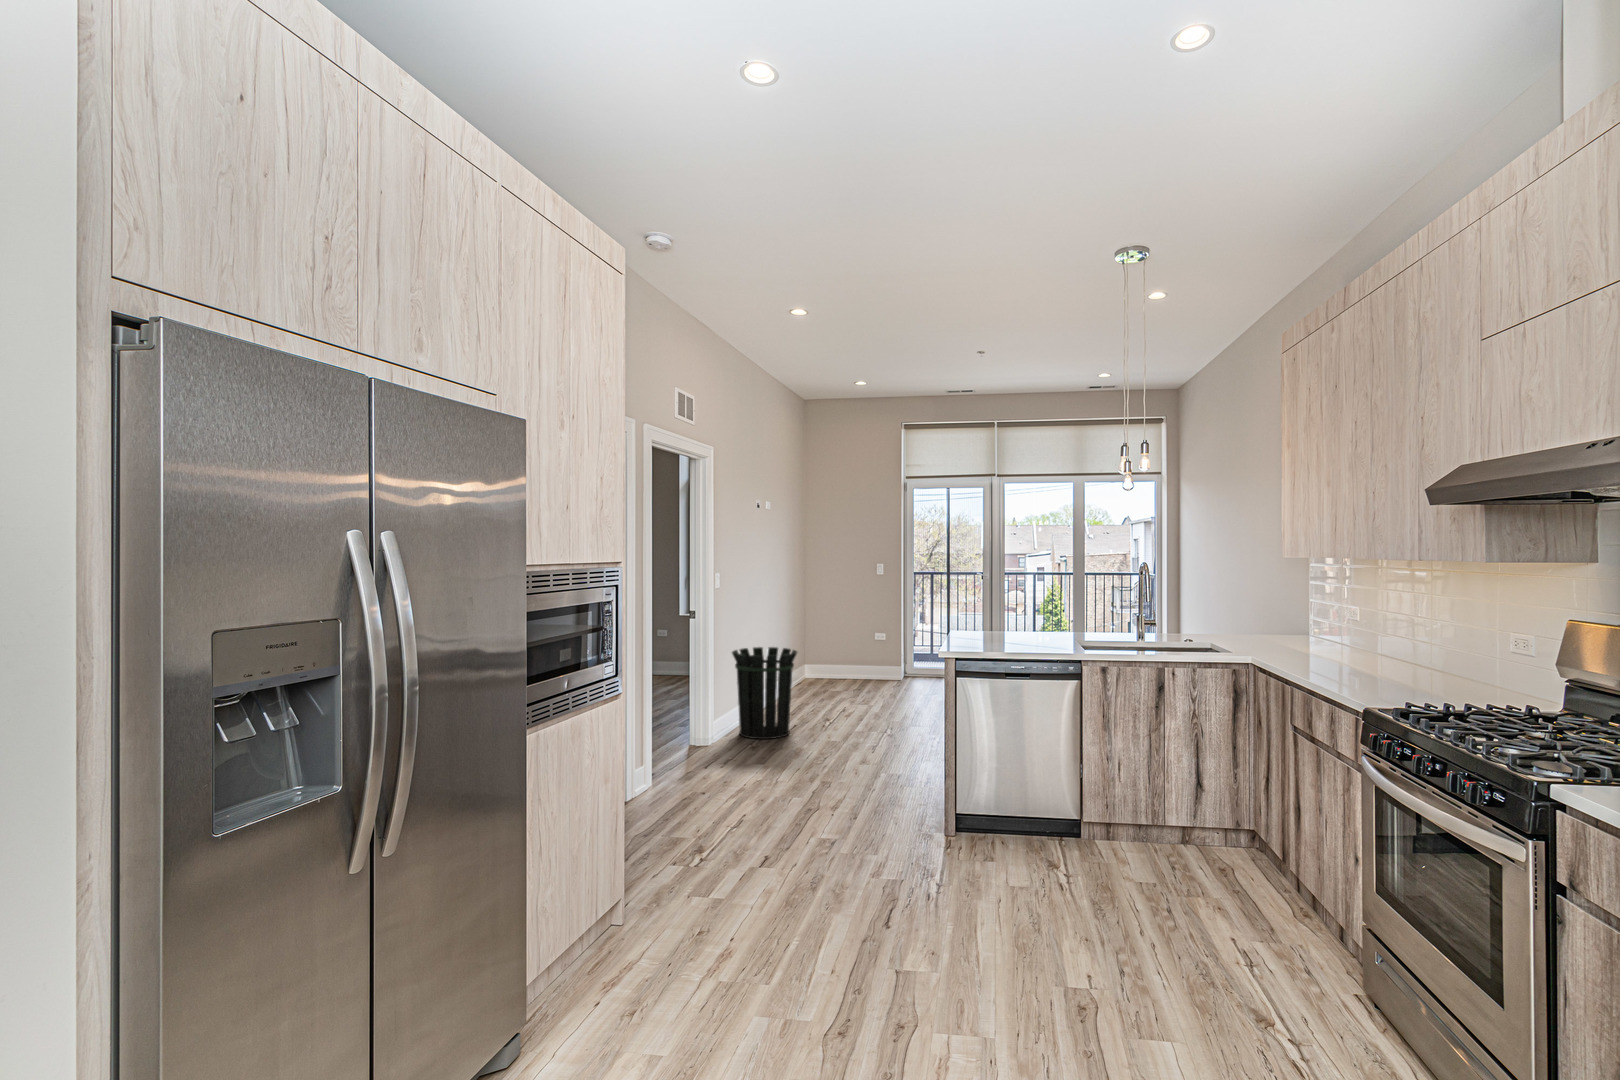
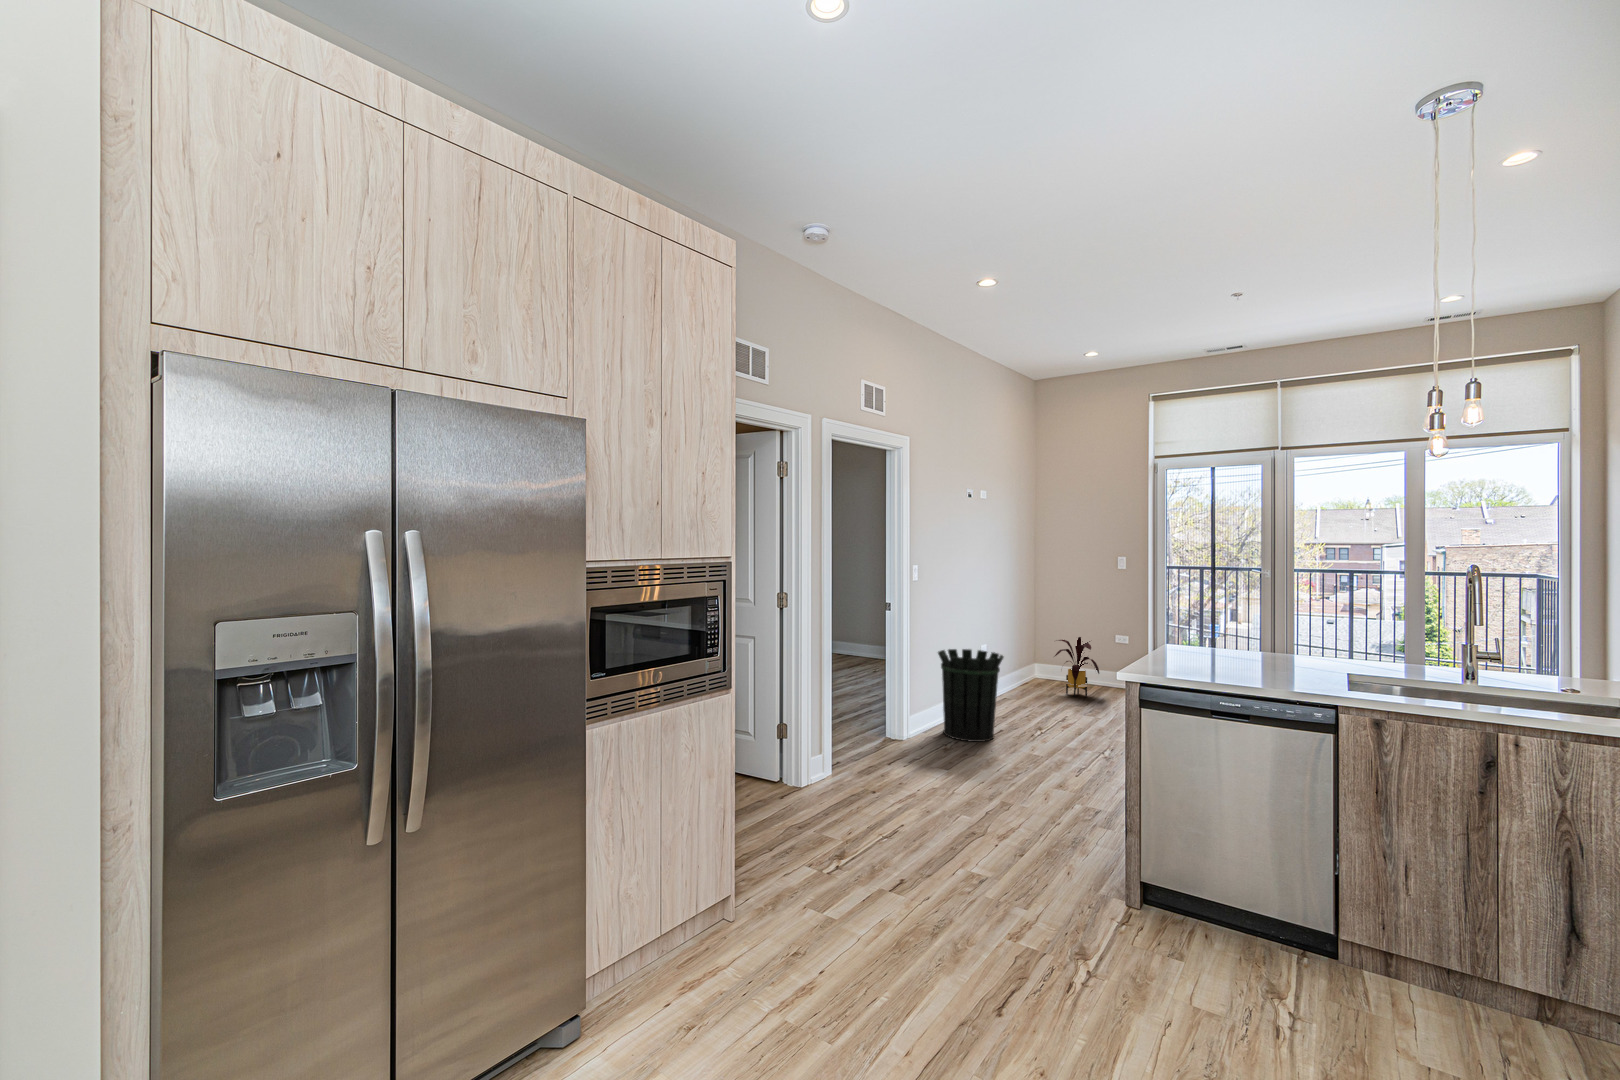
house plant: none [822,626,871,688] -> present [1055,637,1099,697]

